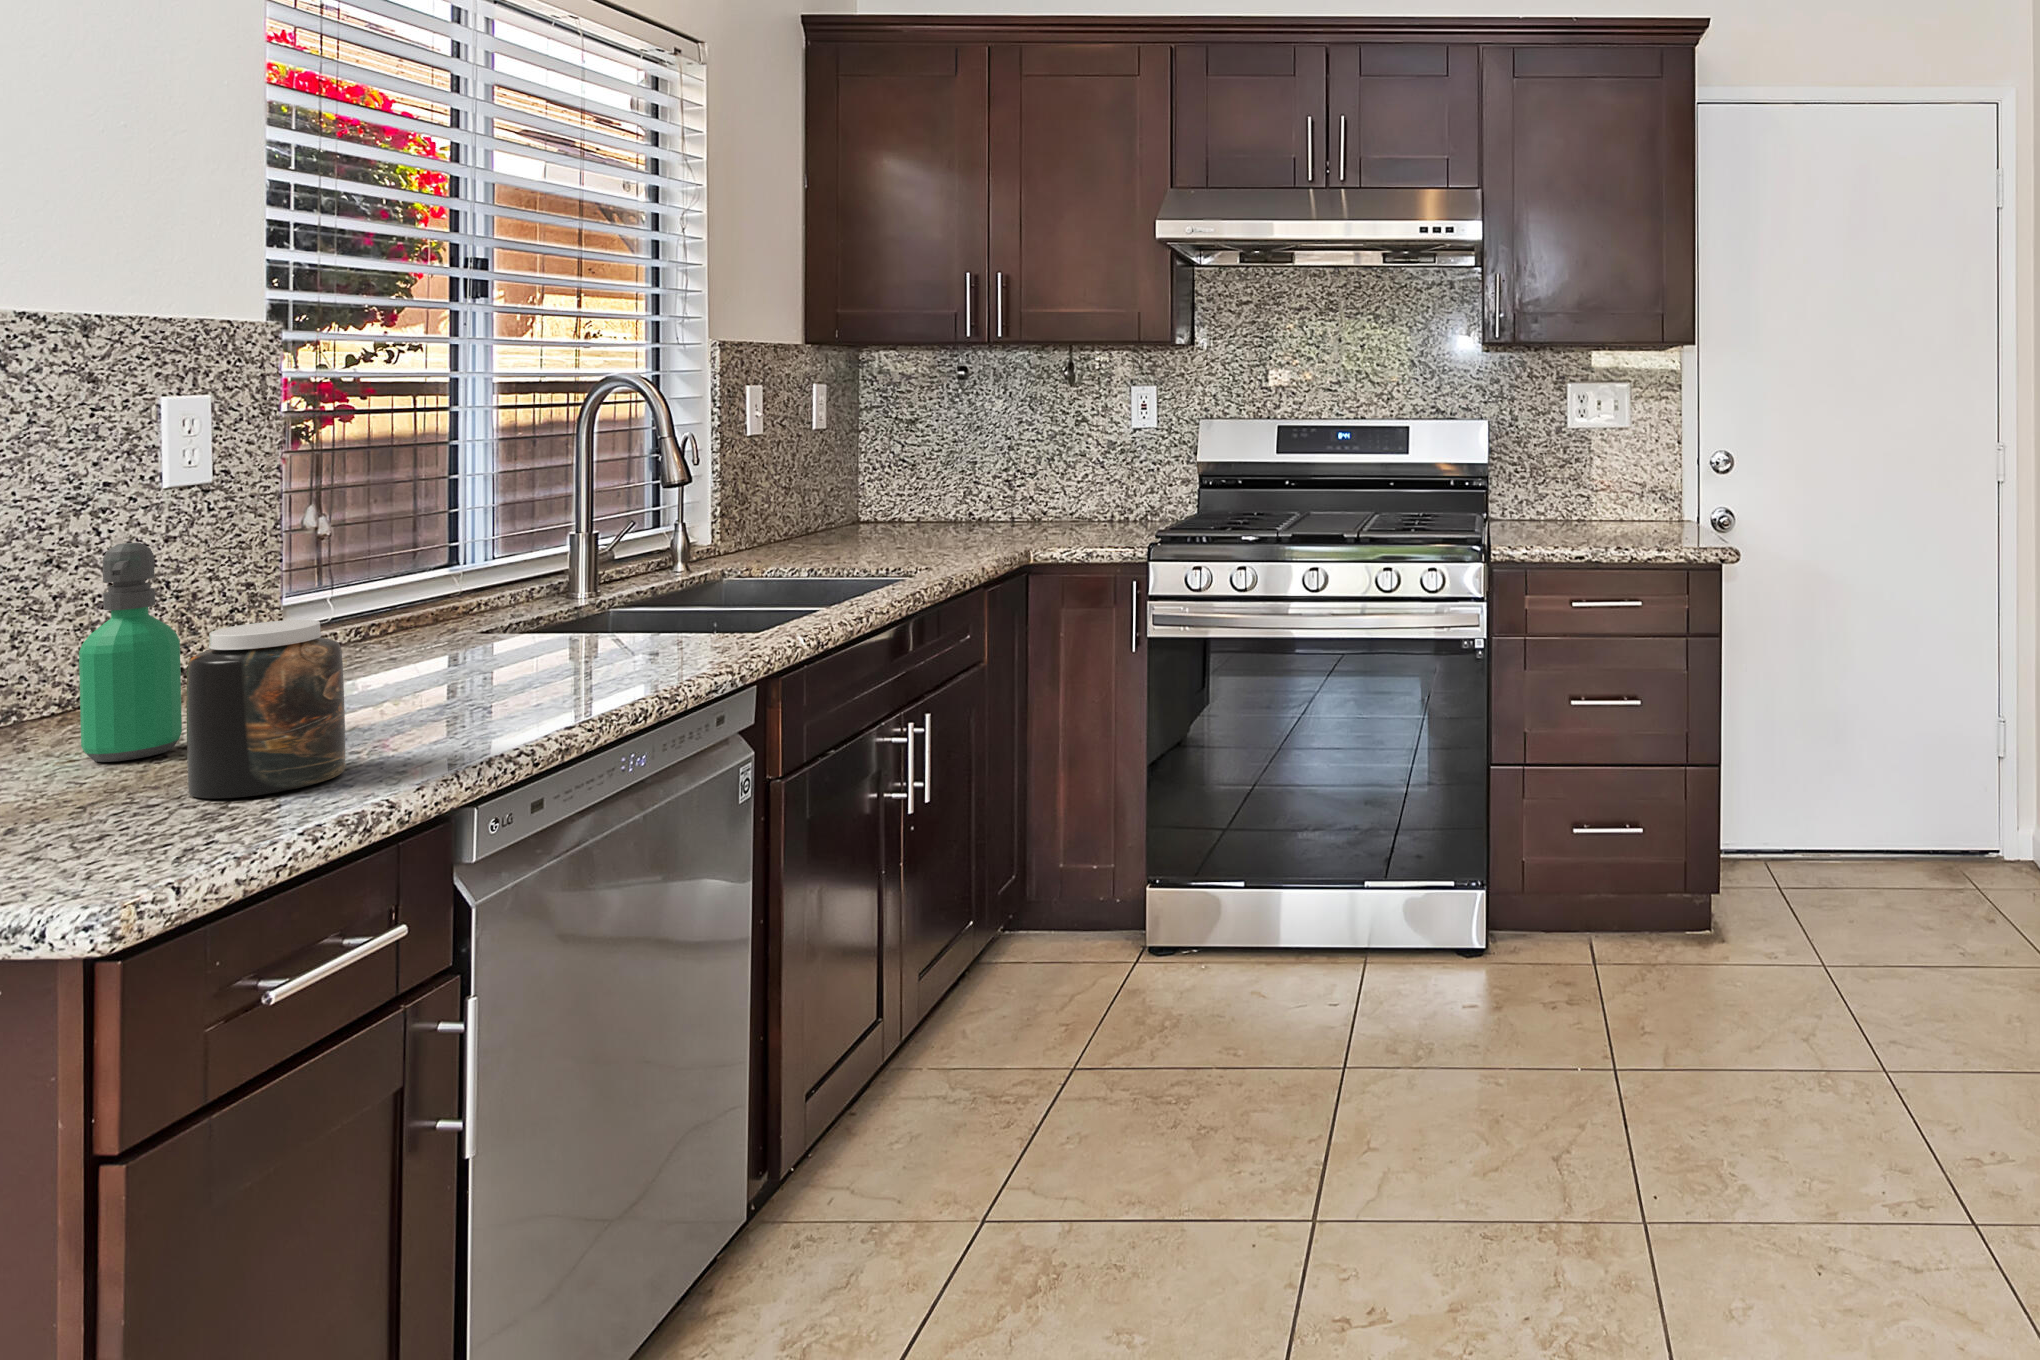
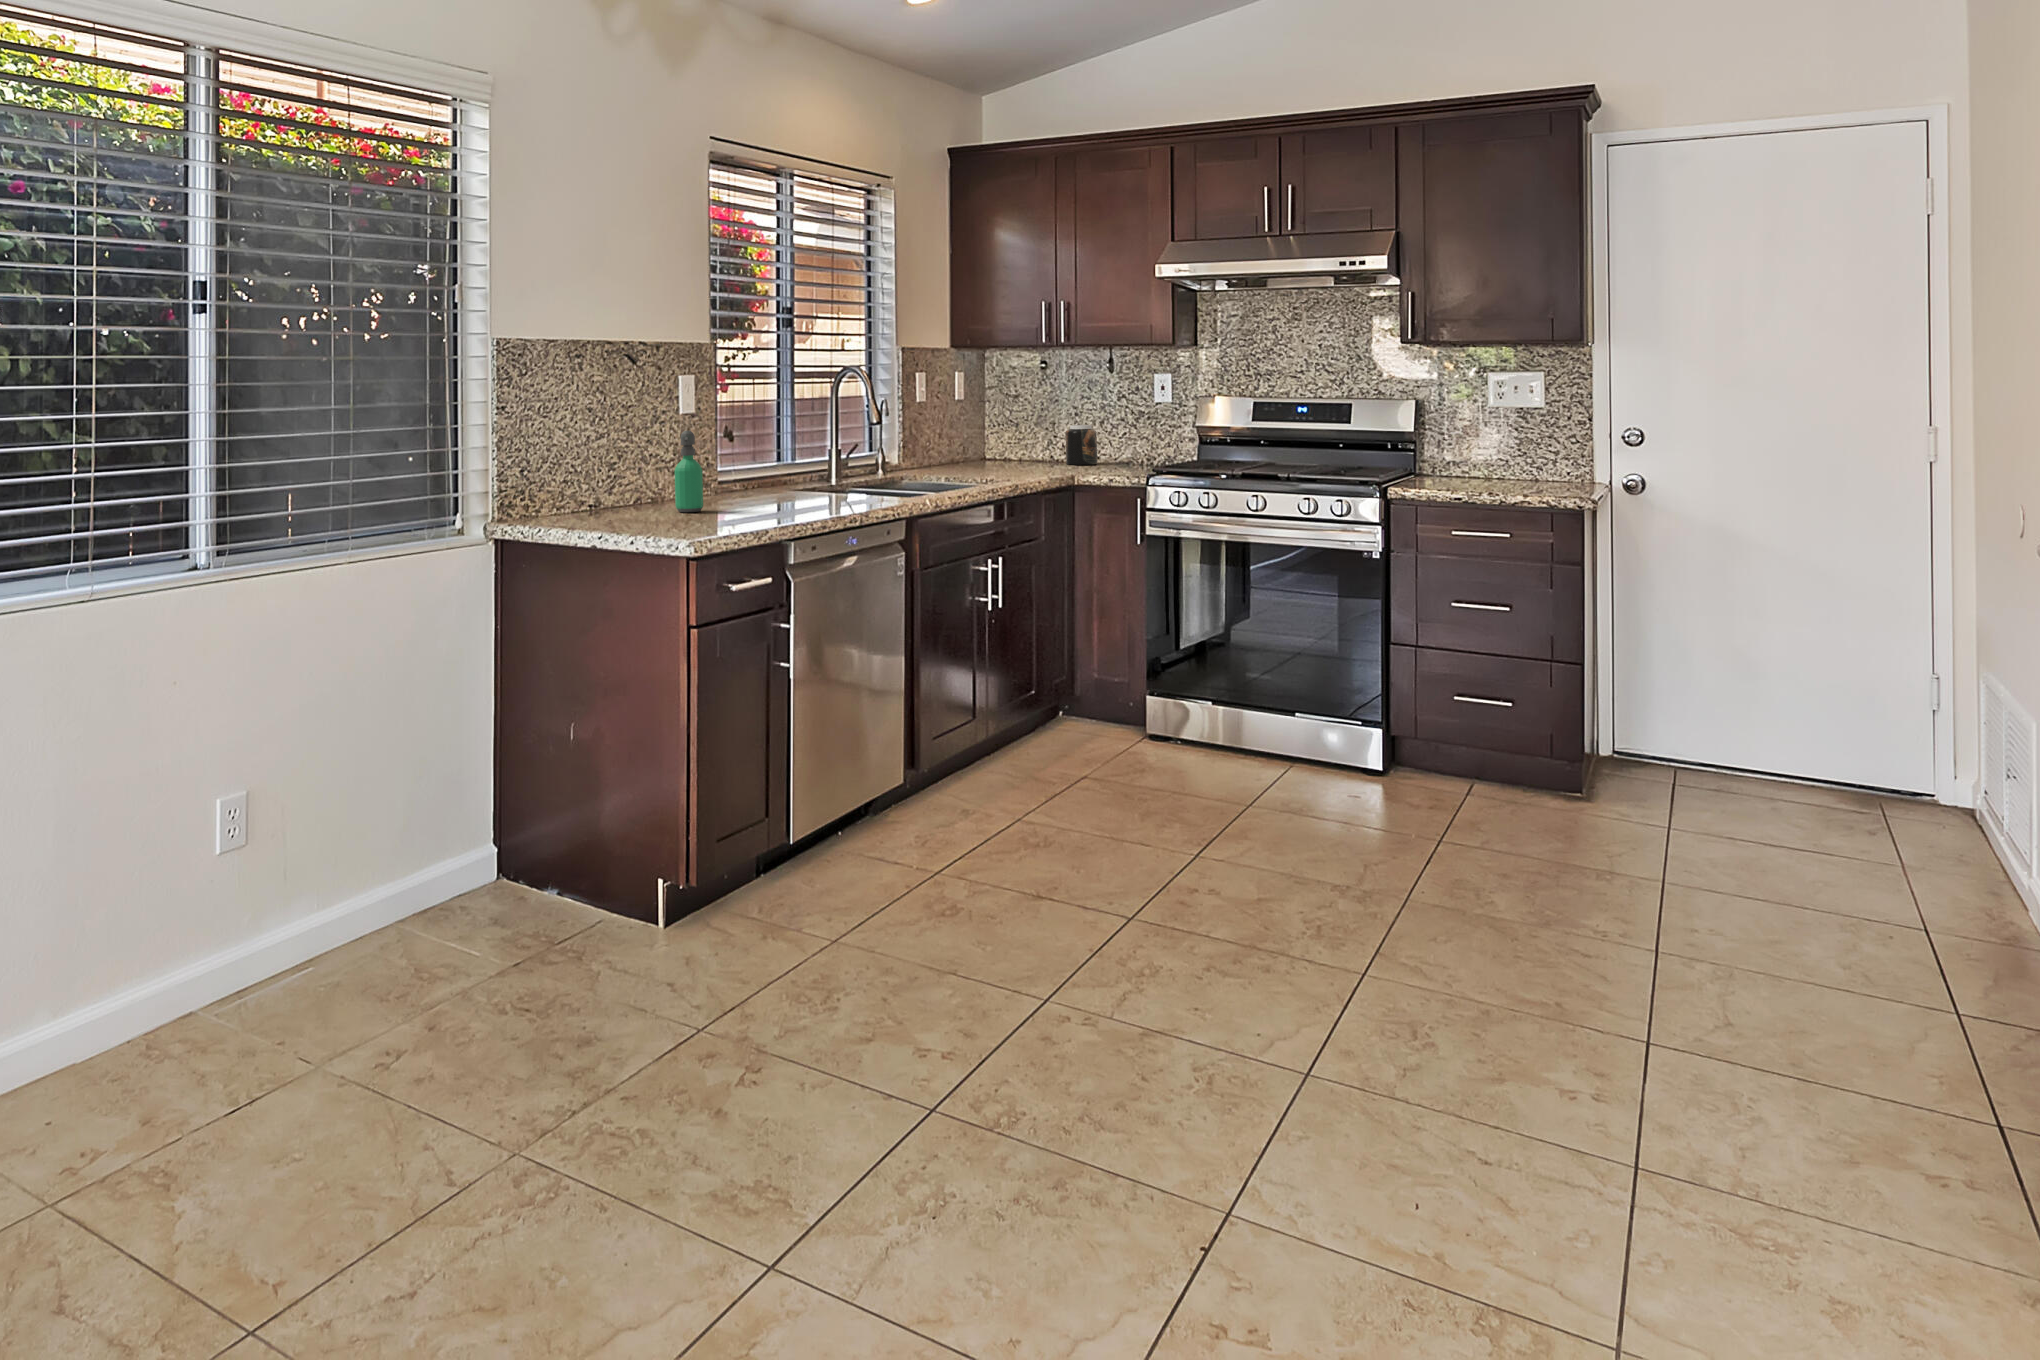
jar: present [186,620,345,798] -> present [1066,425,1097,465]

